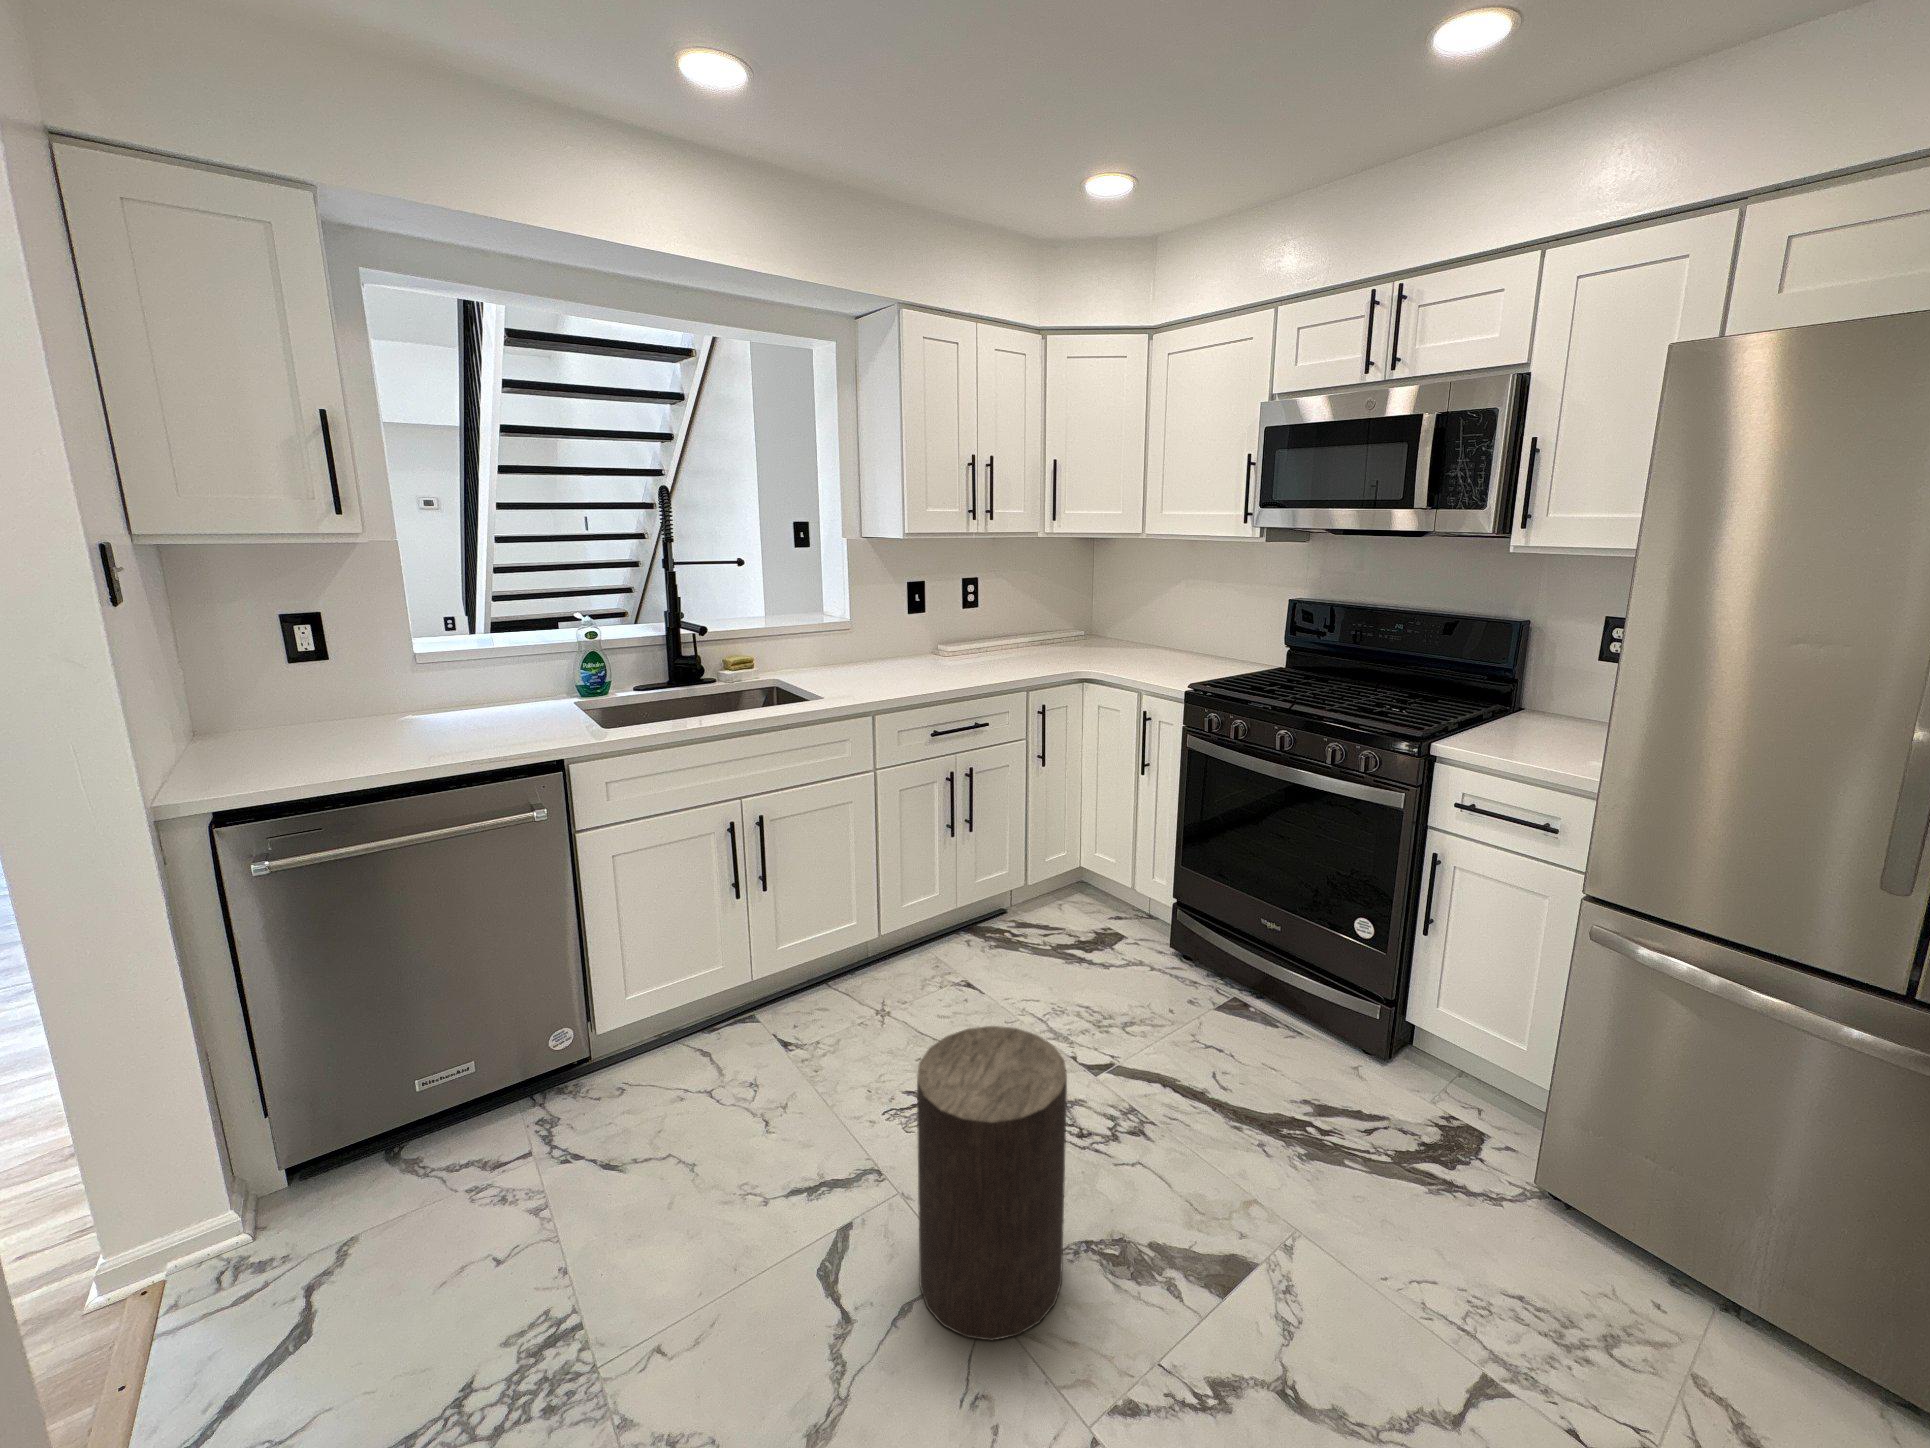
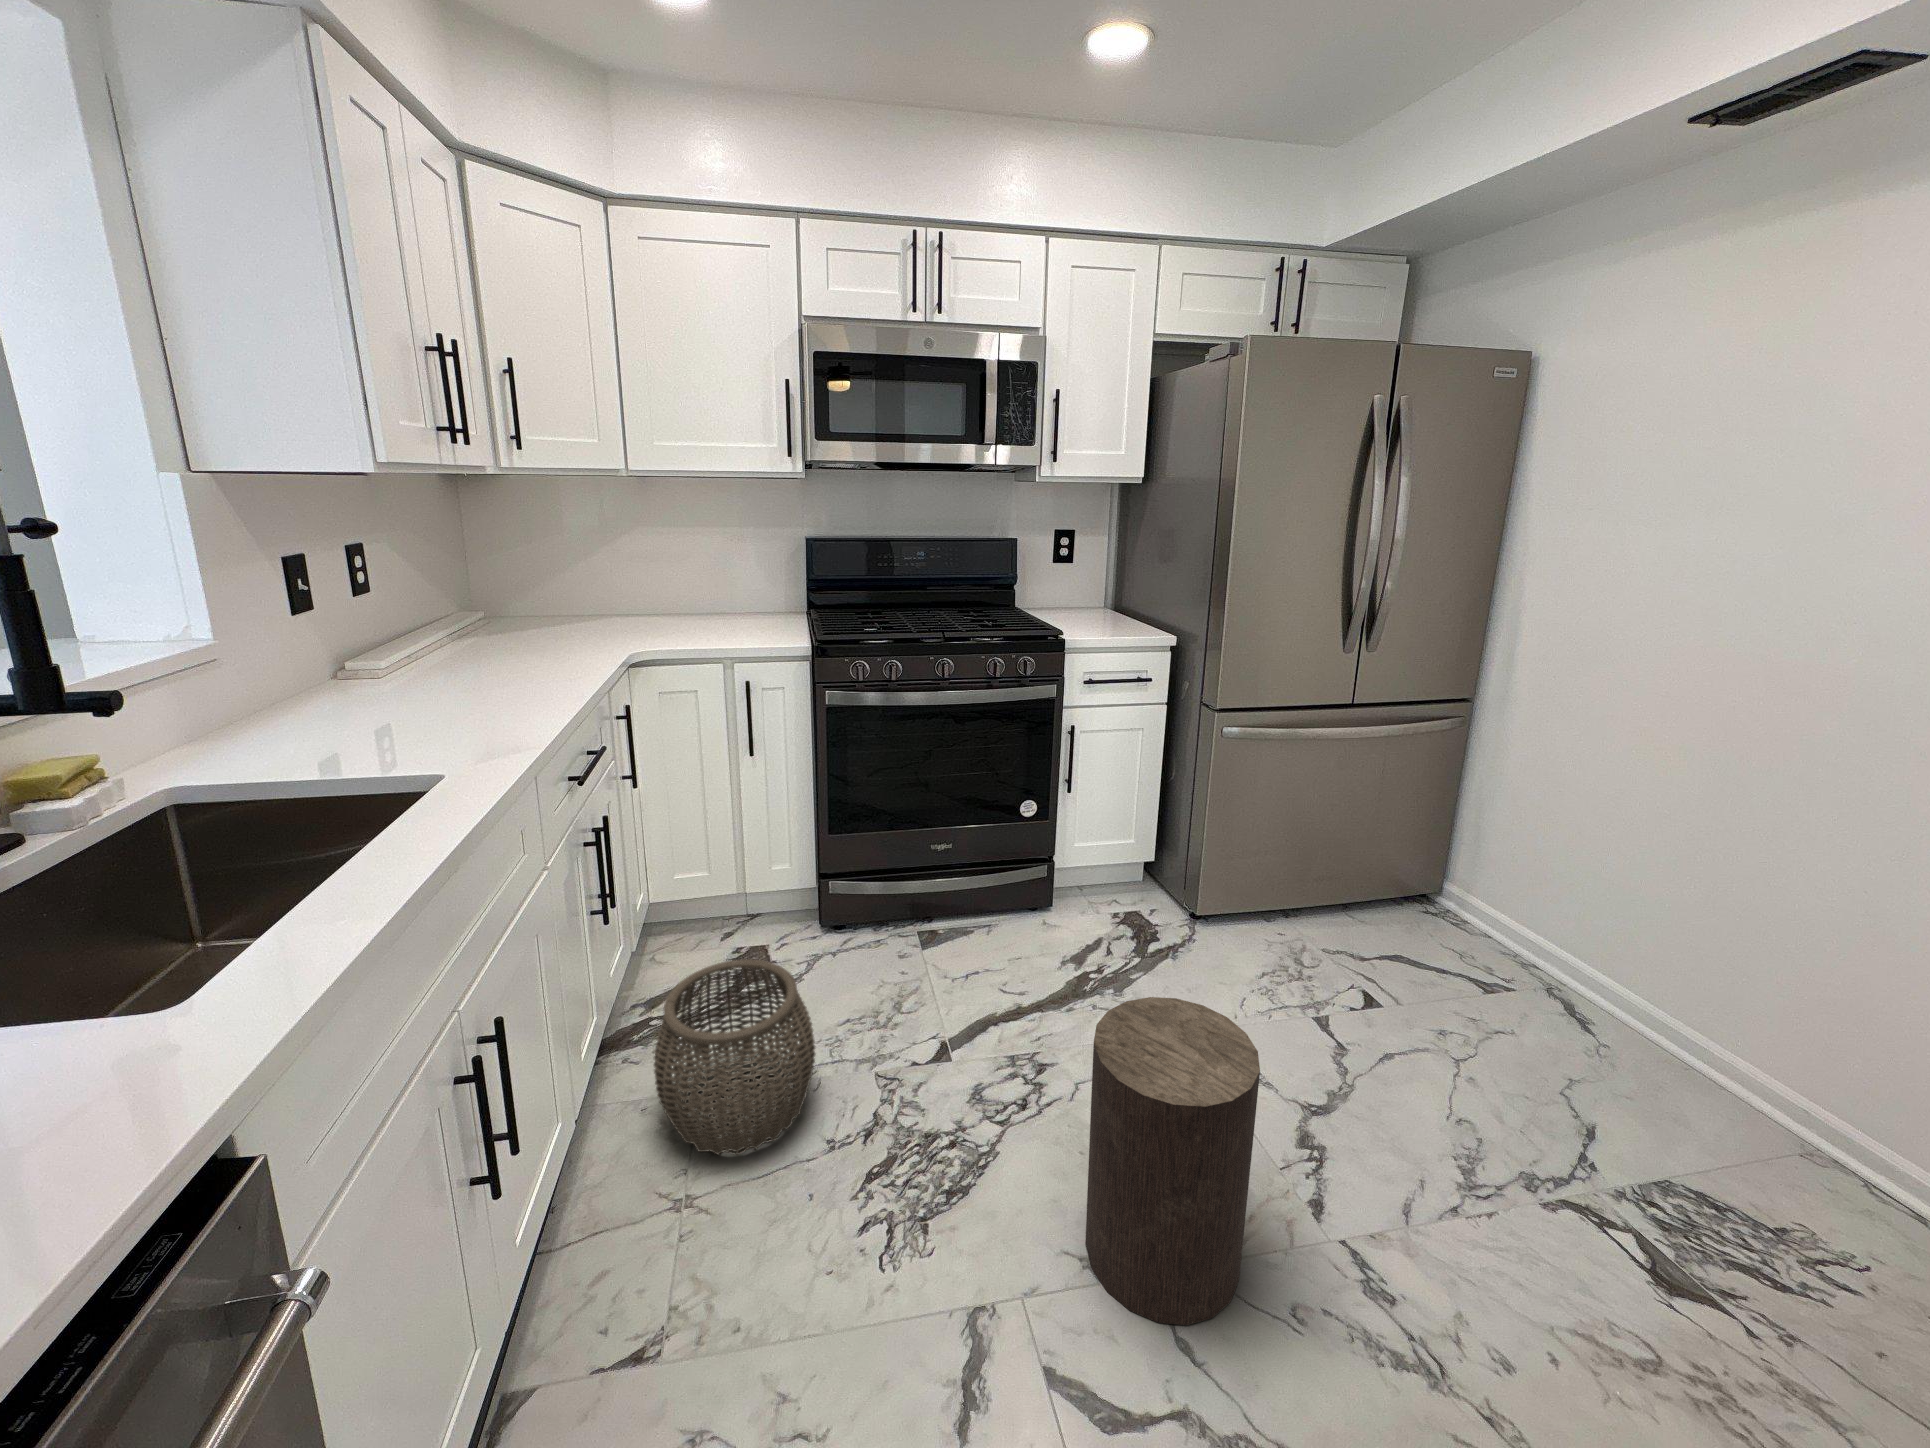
woven basket: none [908,890,1026,1025] -> present [654,960,815,1155]

